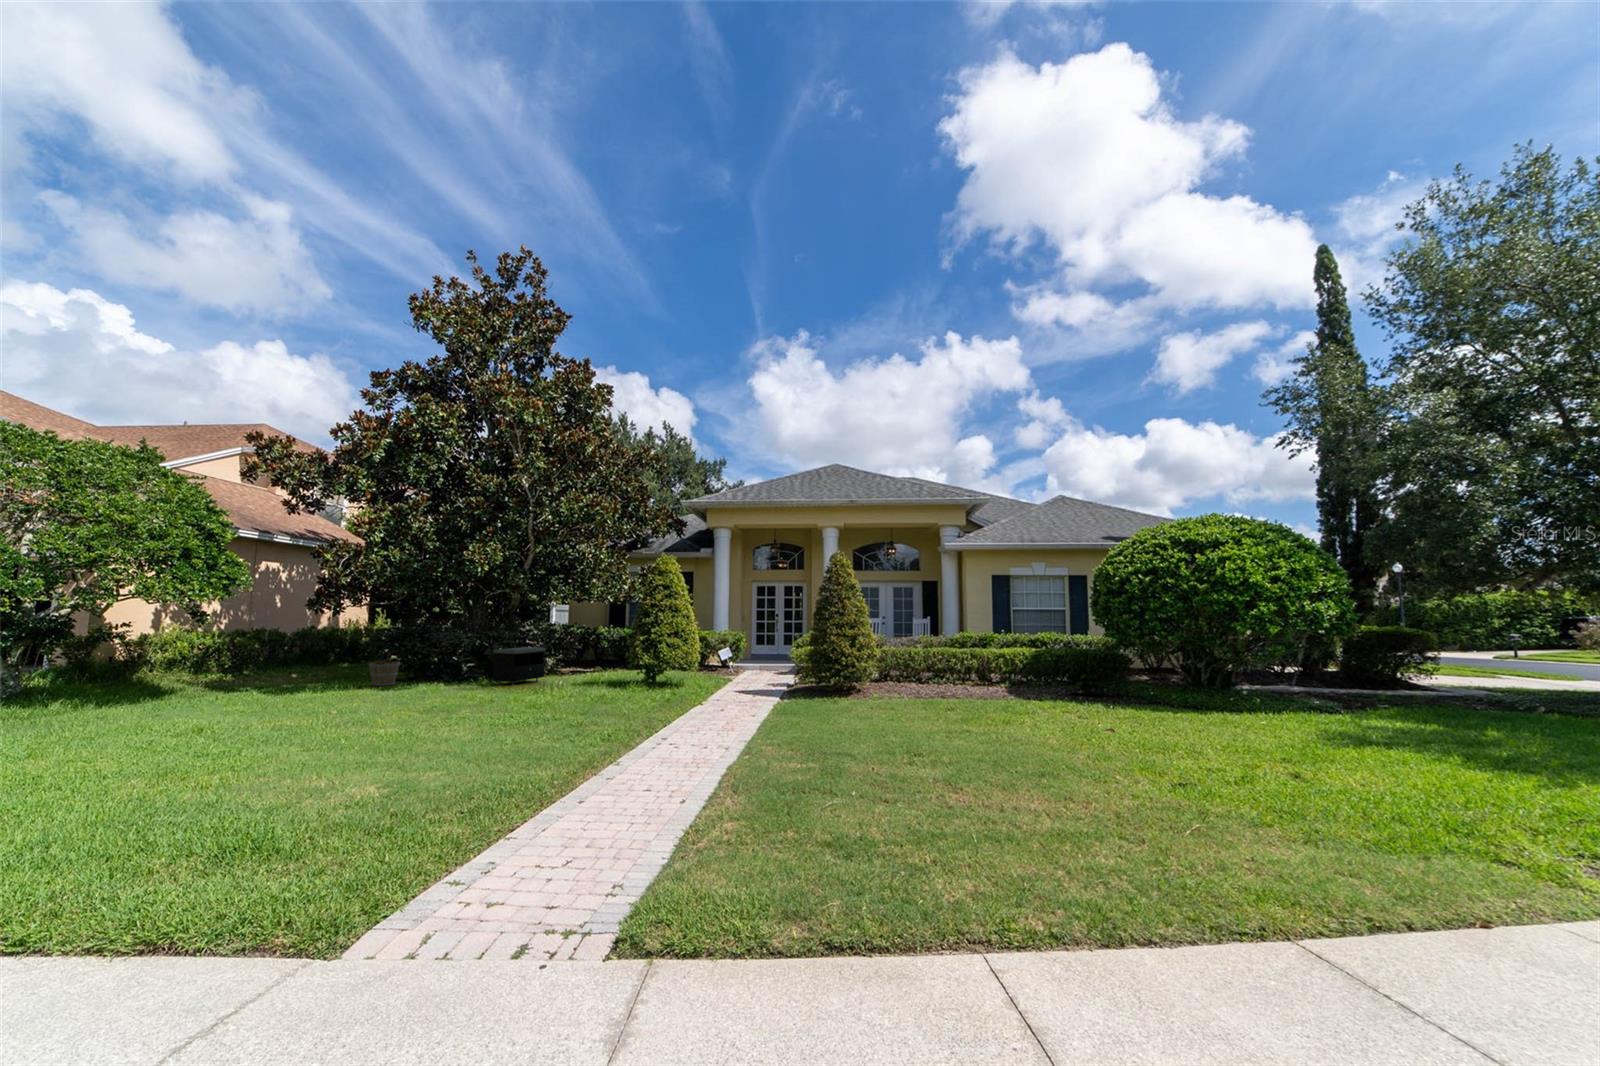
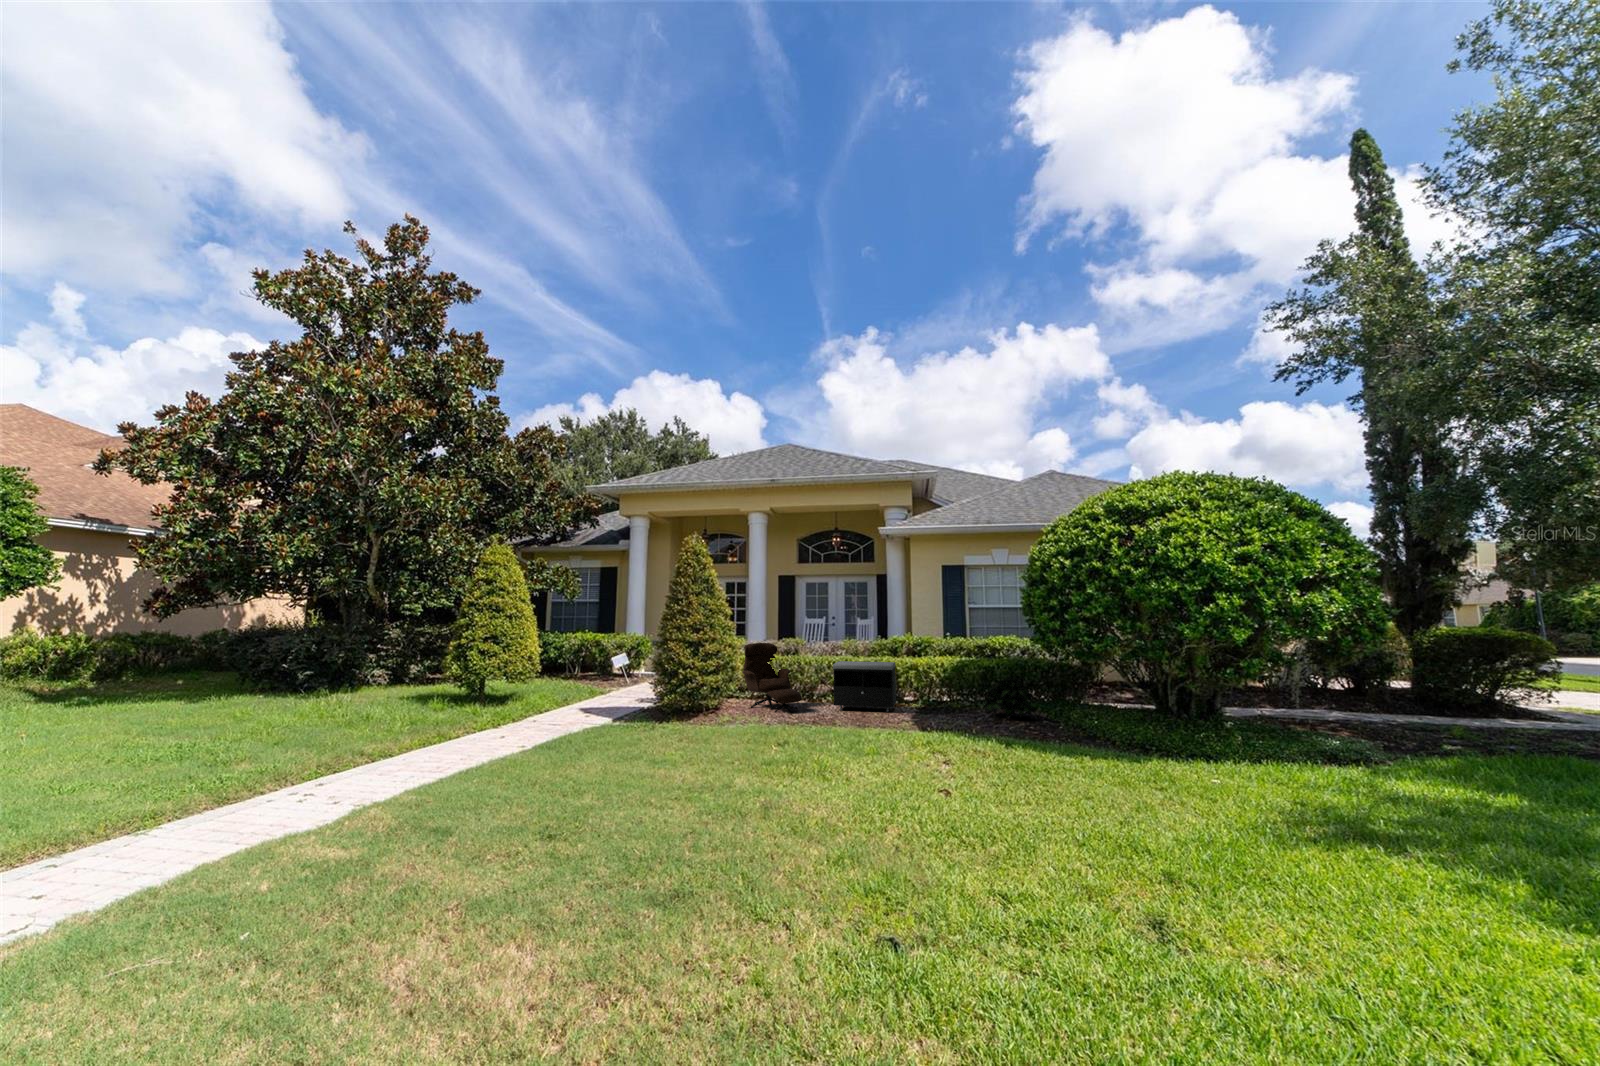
lounge chair: none [867,639,922,694] -> present [742,643,802,712]
storage bench: present [493,647,546,685] -> present [833,661,896,712]
wooden bucket: present [369,661,400,686] -> none [207,667,246,695]

